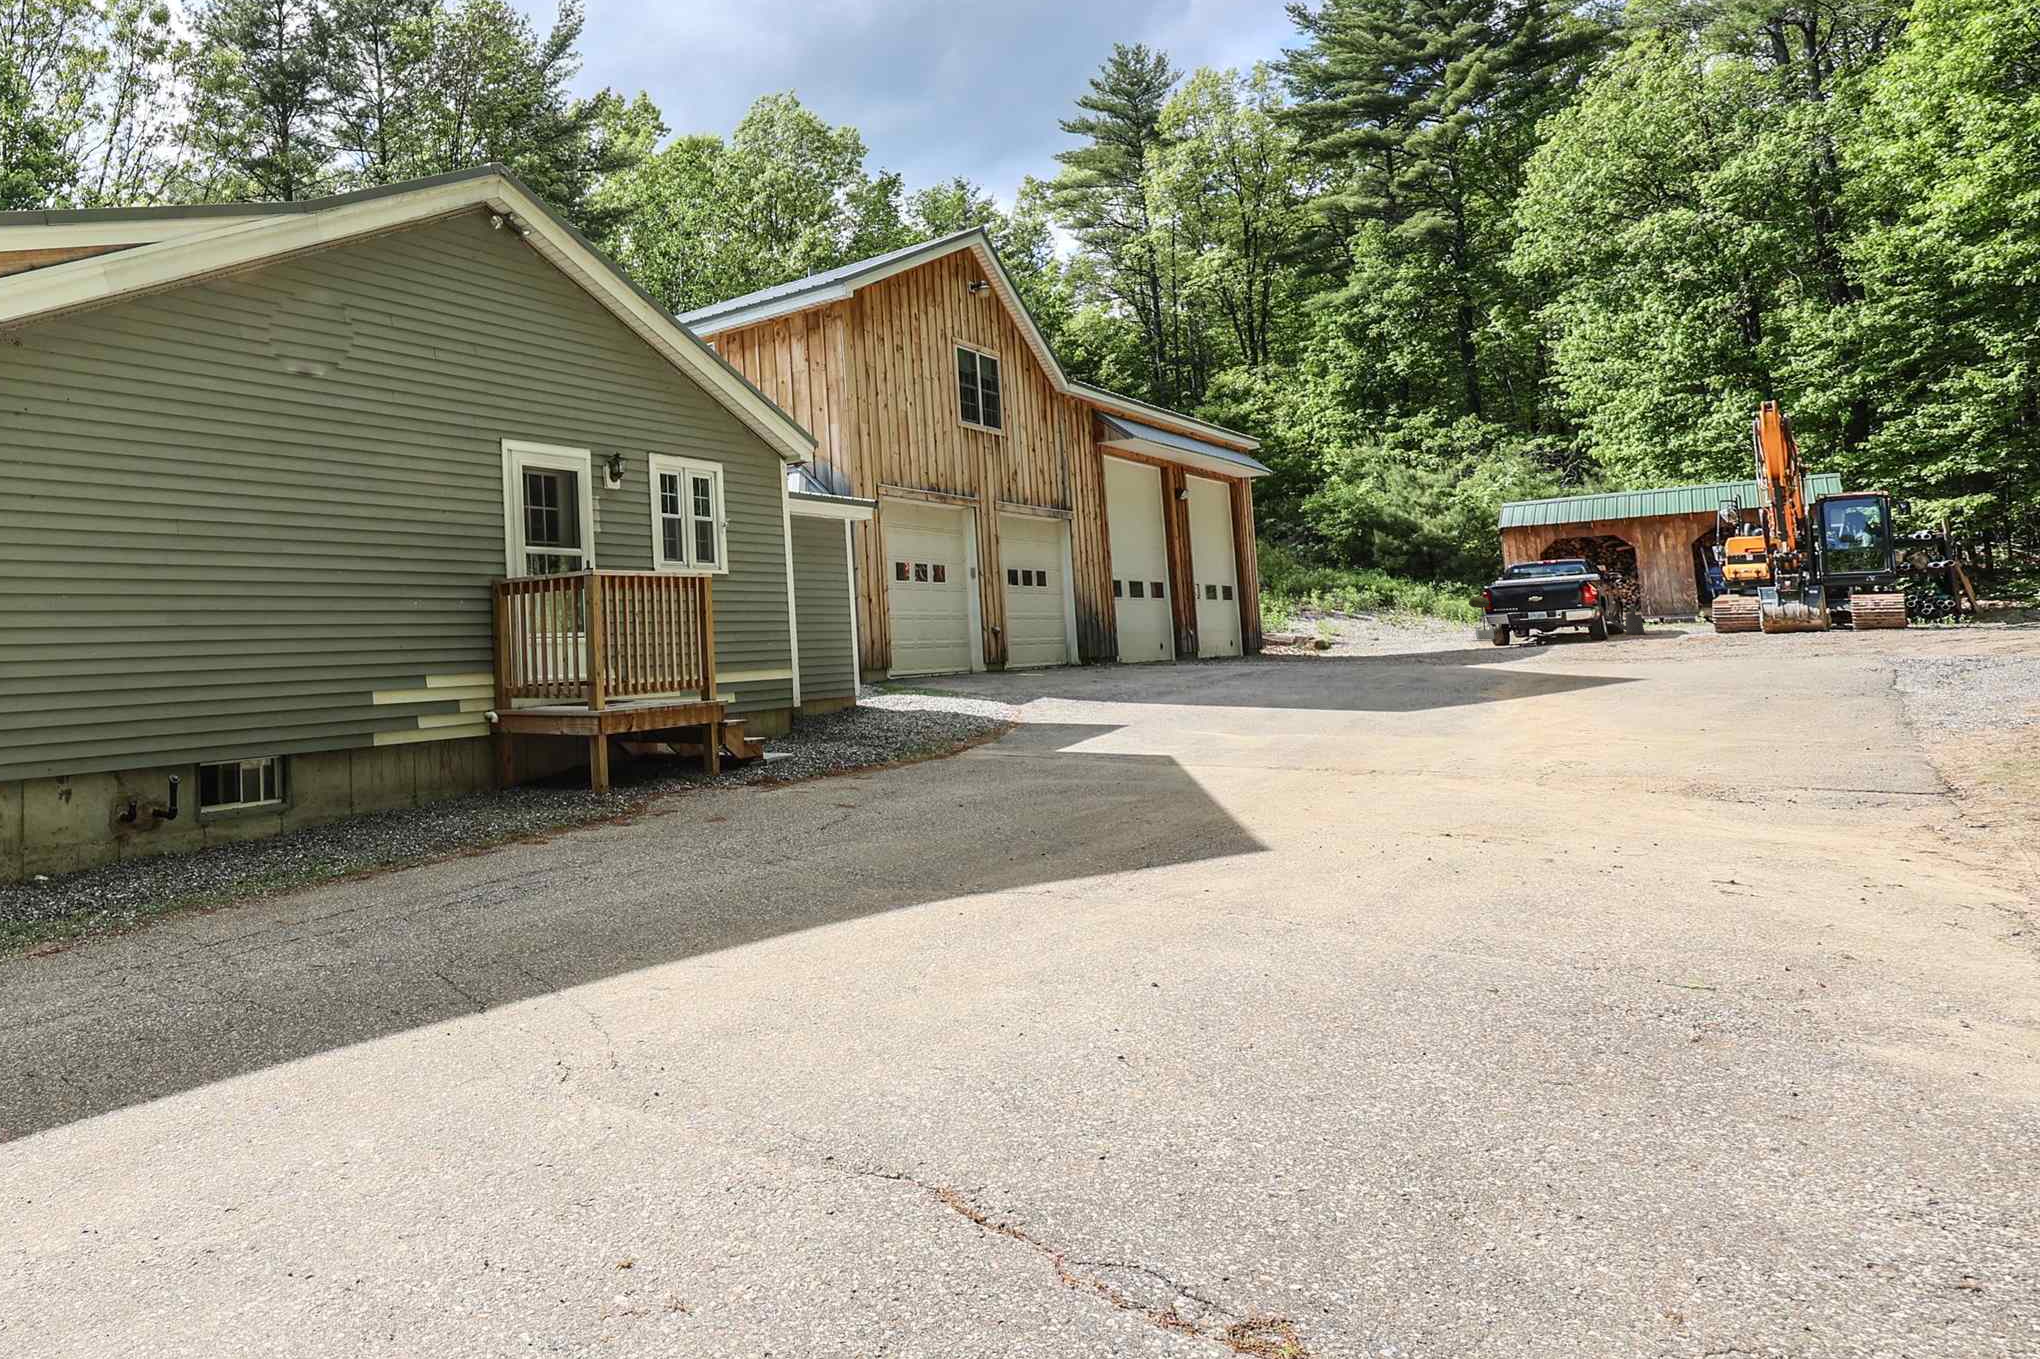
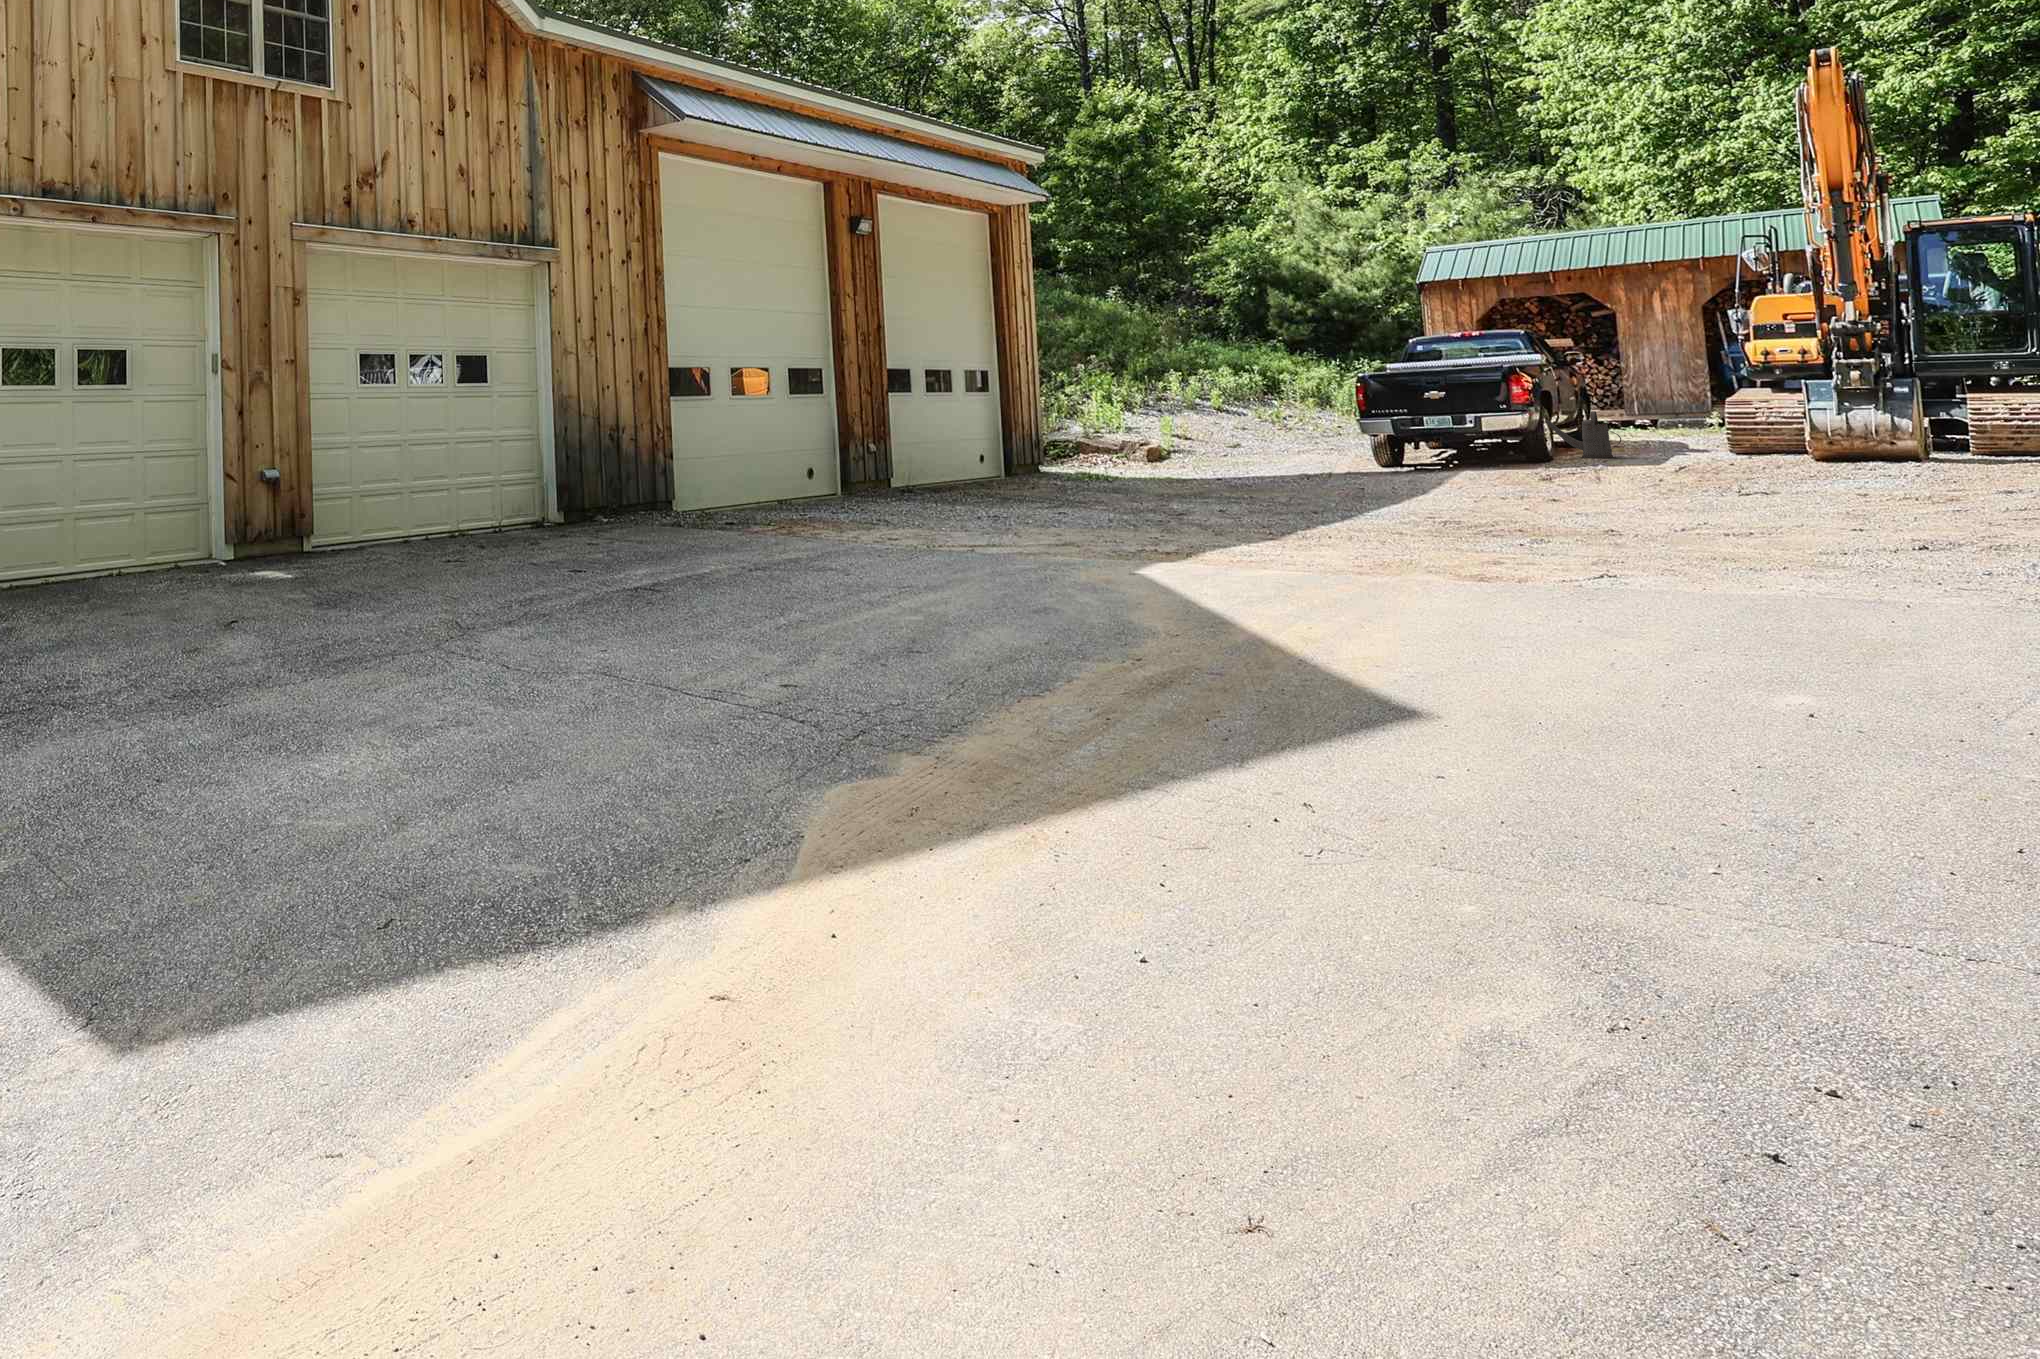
potted tree: present [1468,596,1495,640] -> none [1333,387,1372,461]

